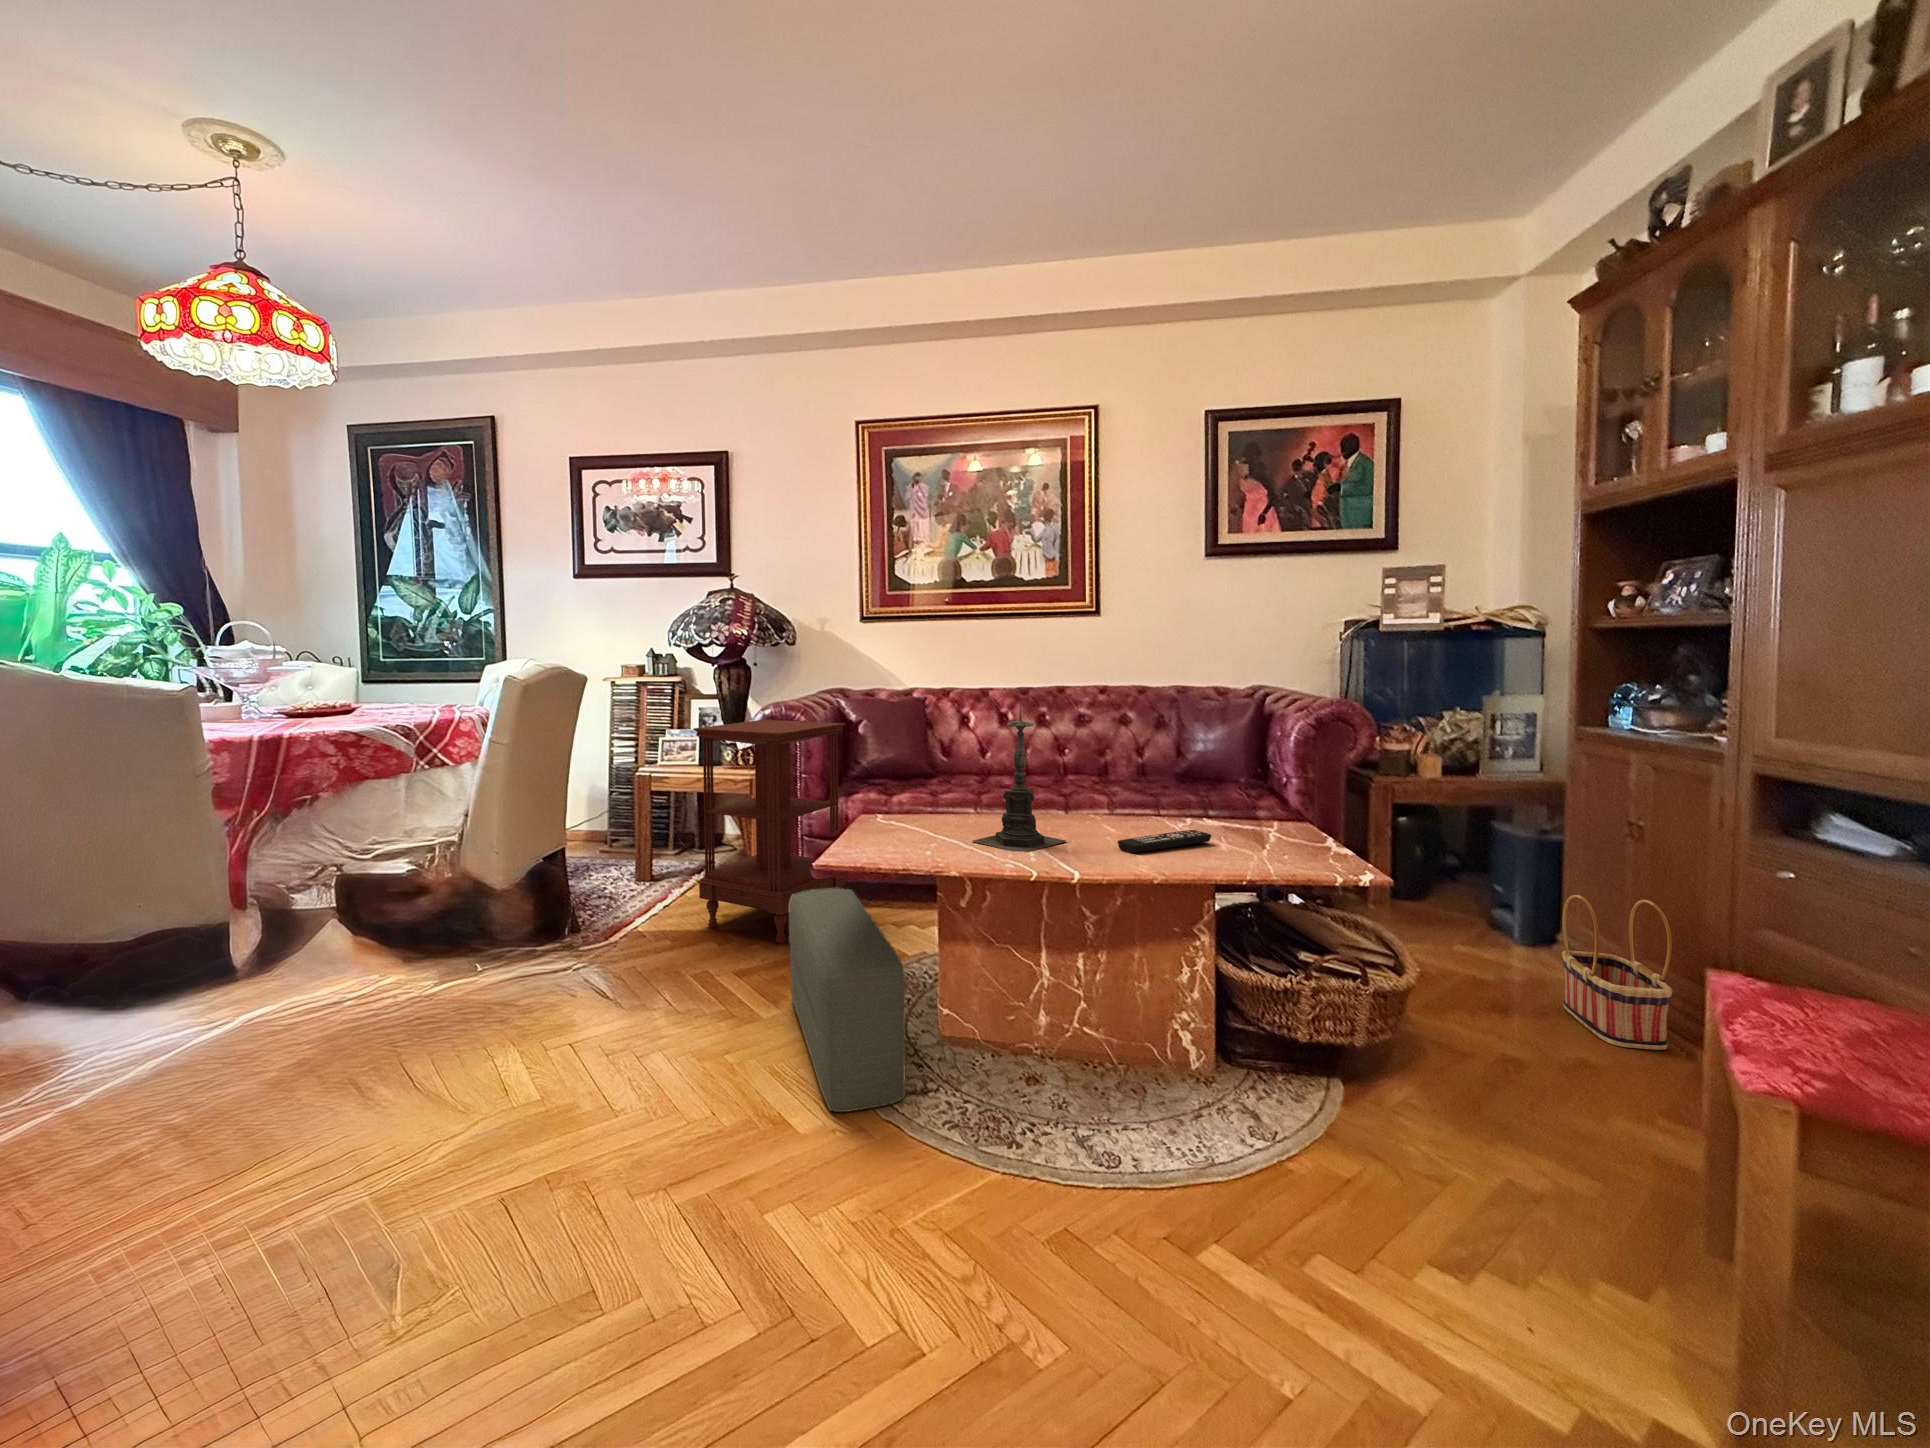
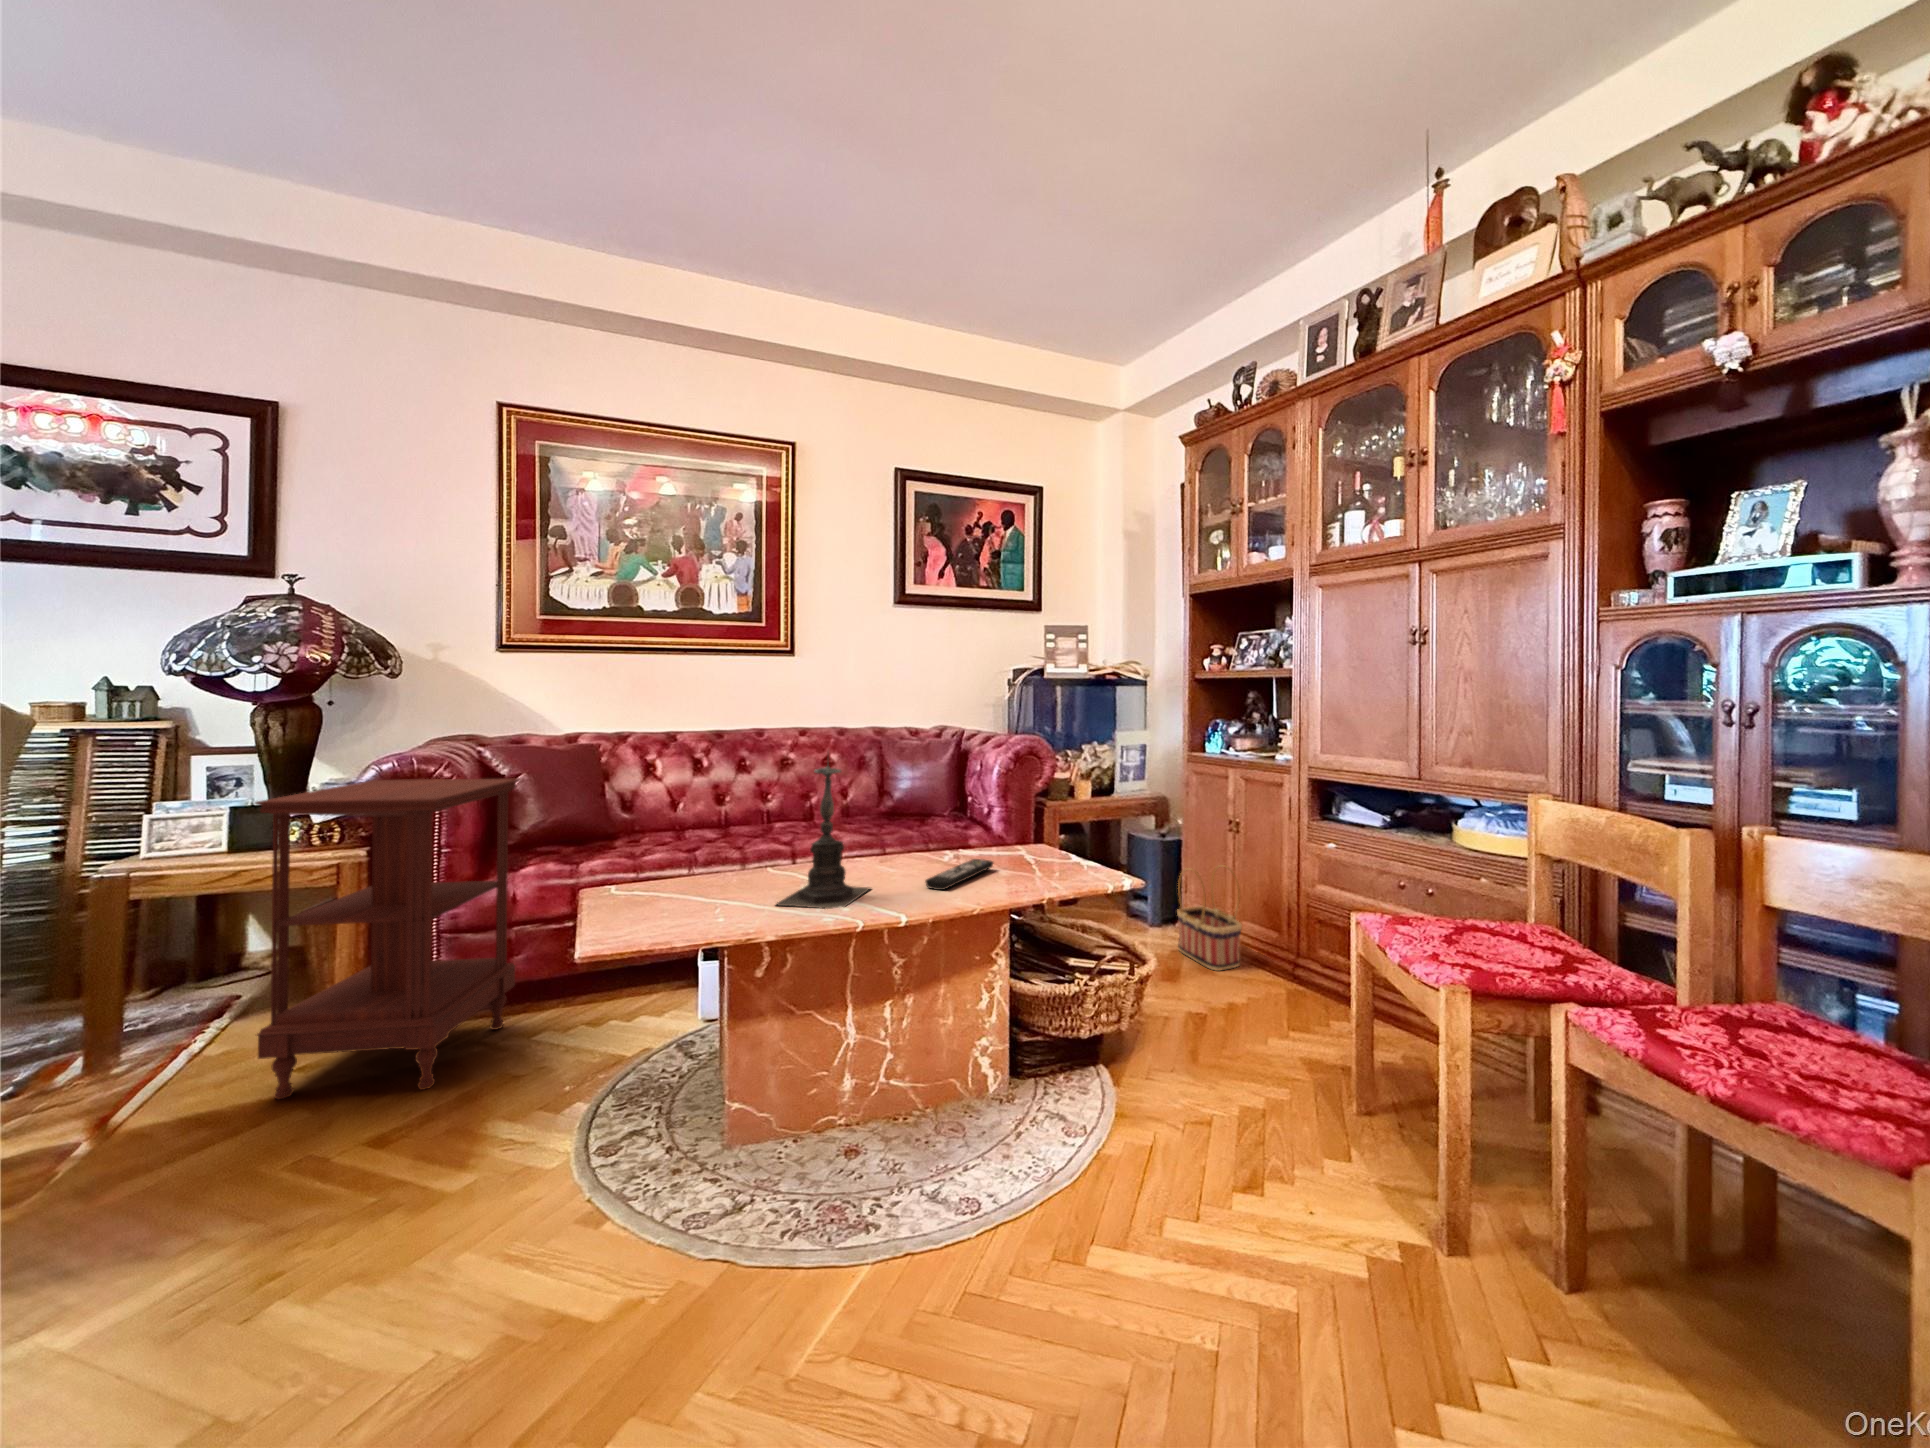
pouf: present [789,889,905,1112] -> none [487,991,725,1296]

